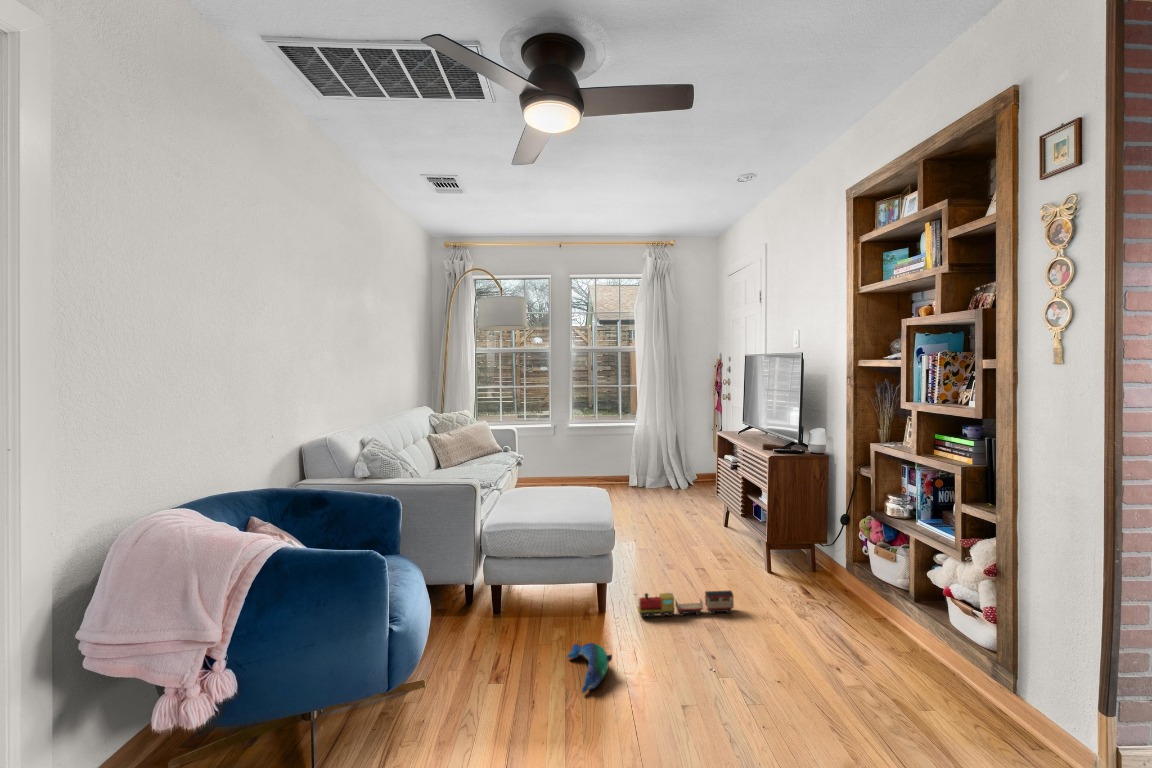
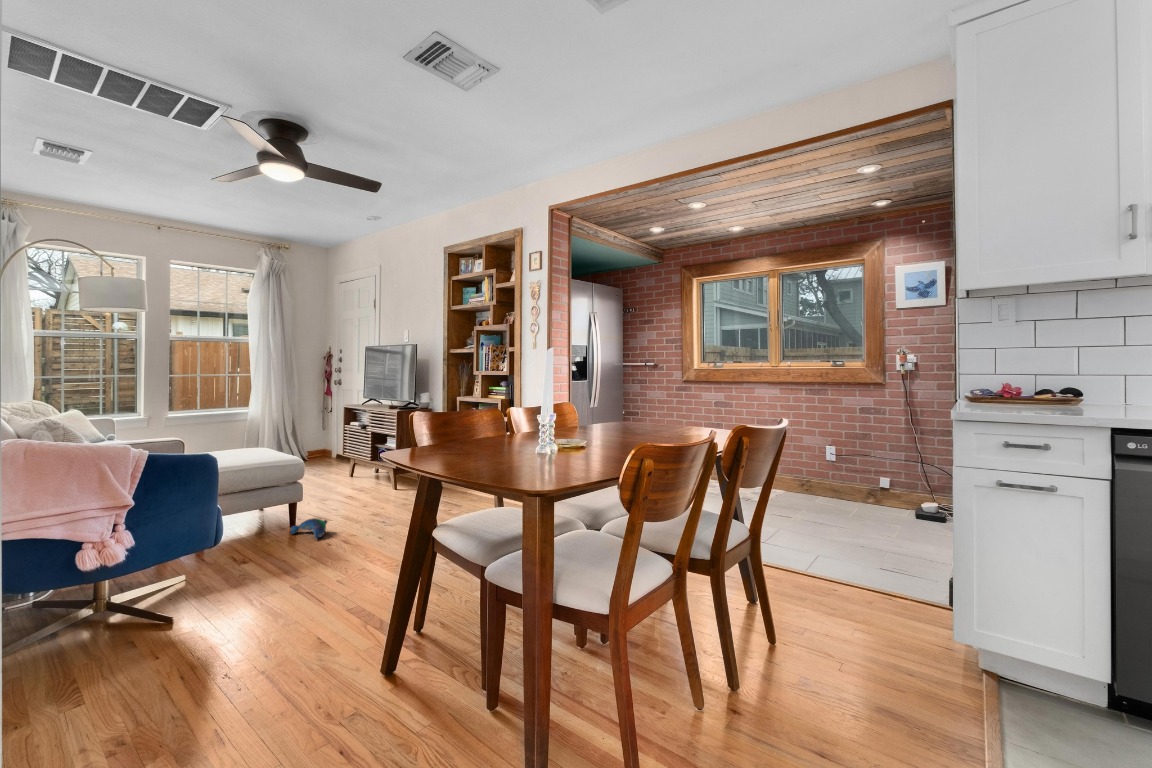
toy train: present [637,590,734,617] -> none [322,489,386,513]

